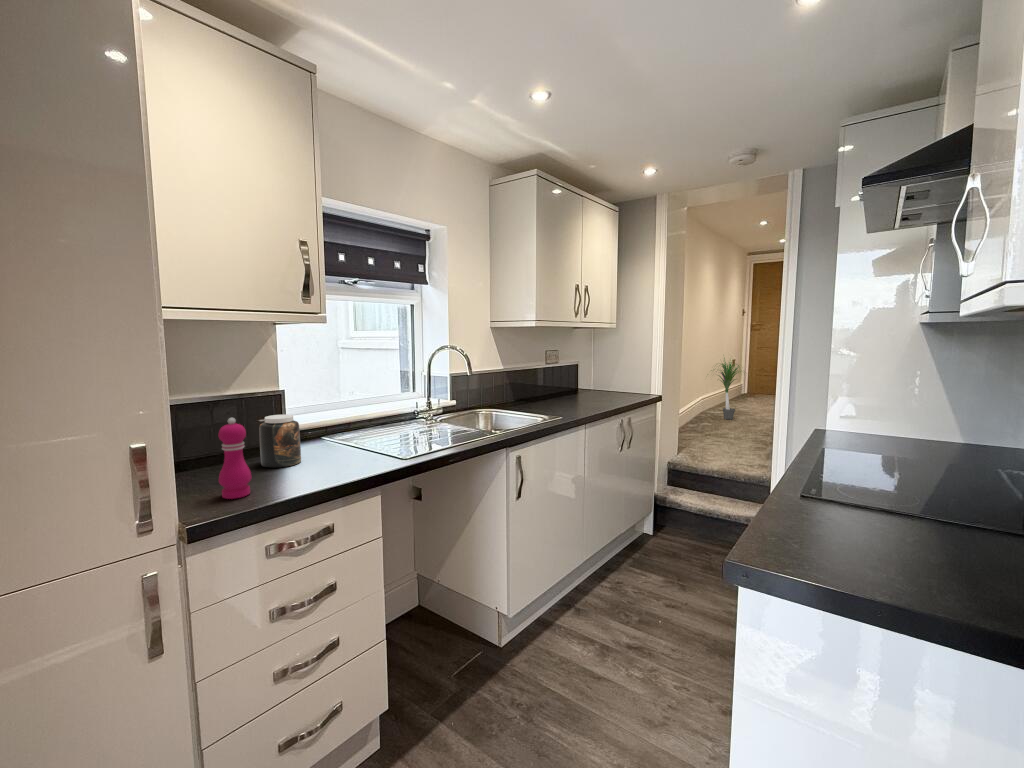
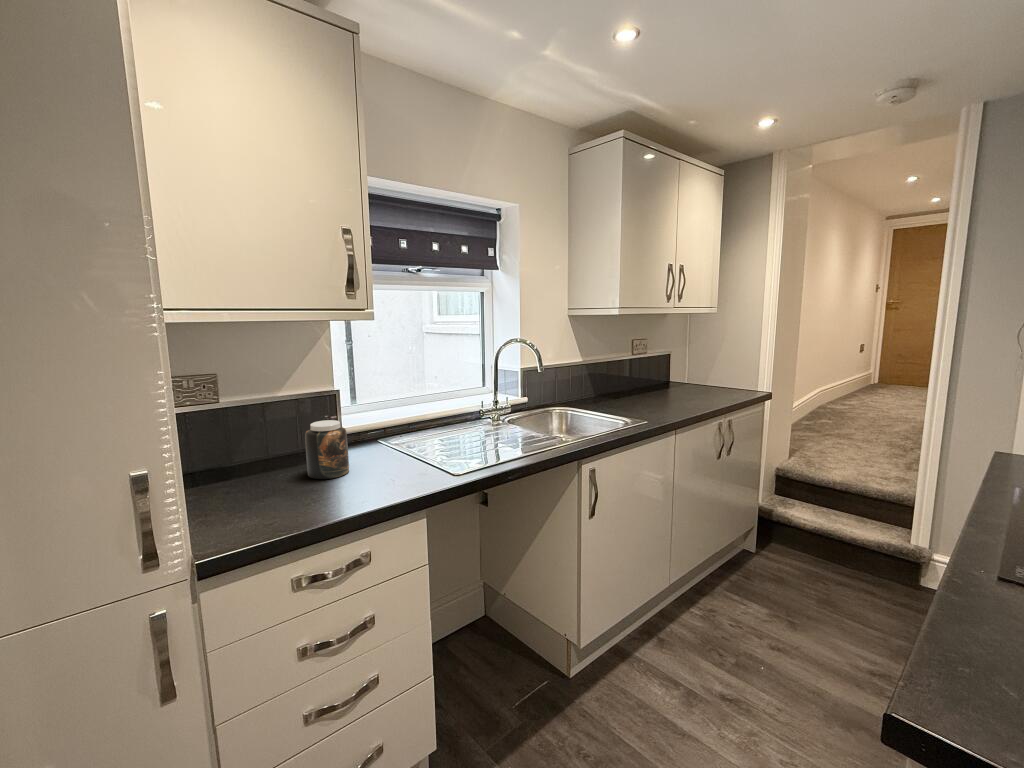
potted plant: present [719,358,741,419] -> none [824,338,886,416]
pepper mill: present [219,418,251,499] -> none [248,432,284,522]

